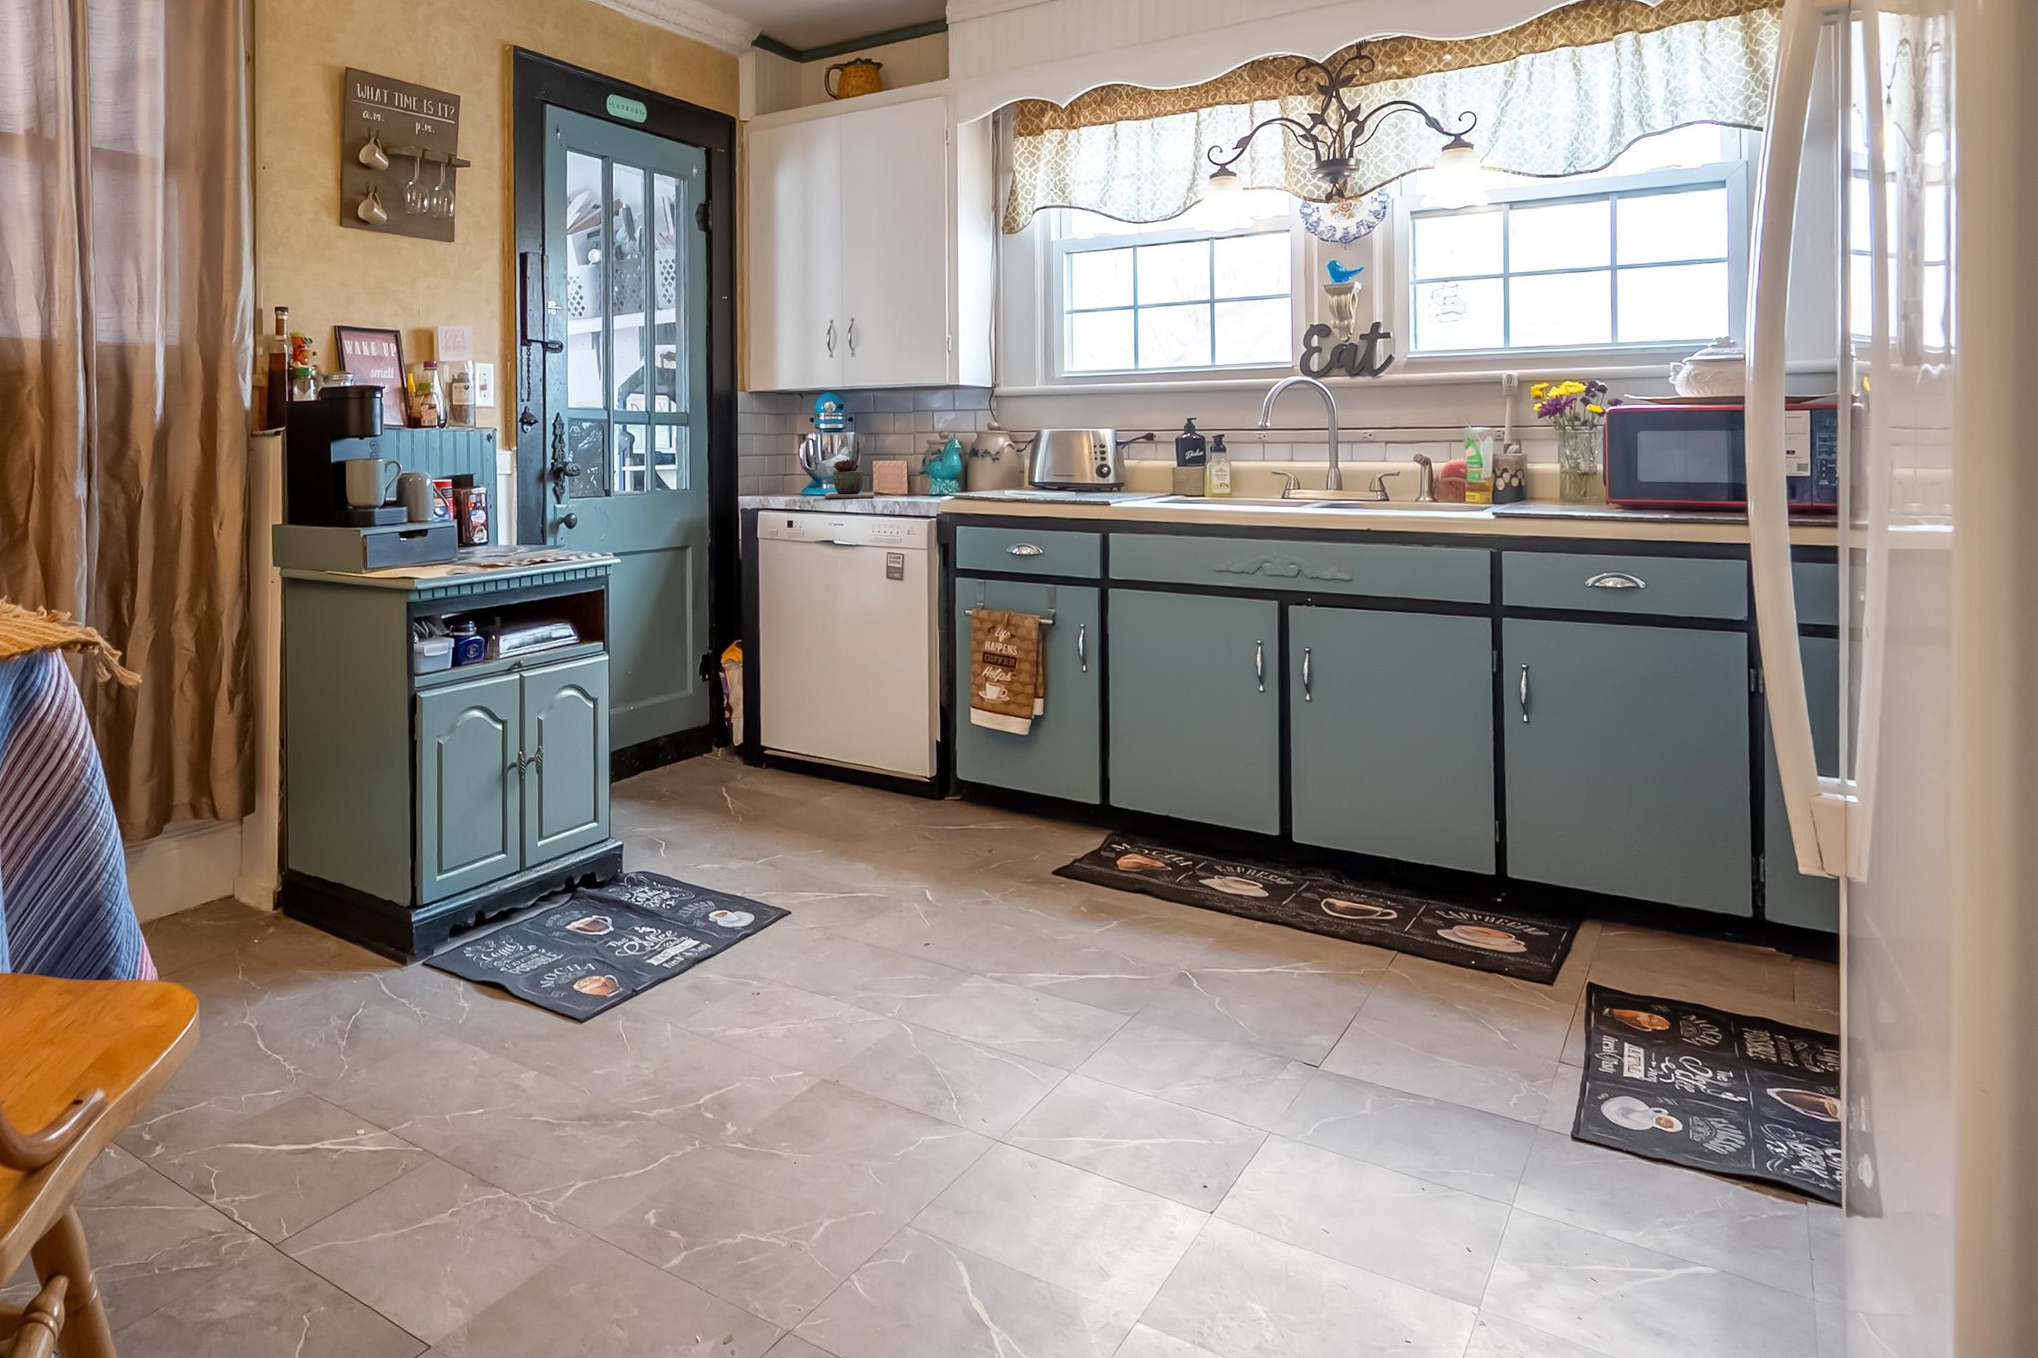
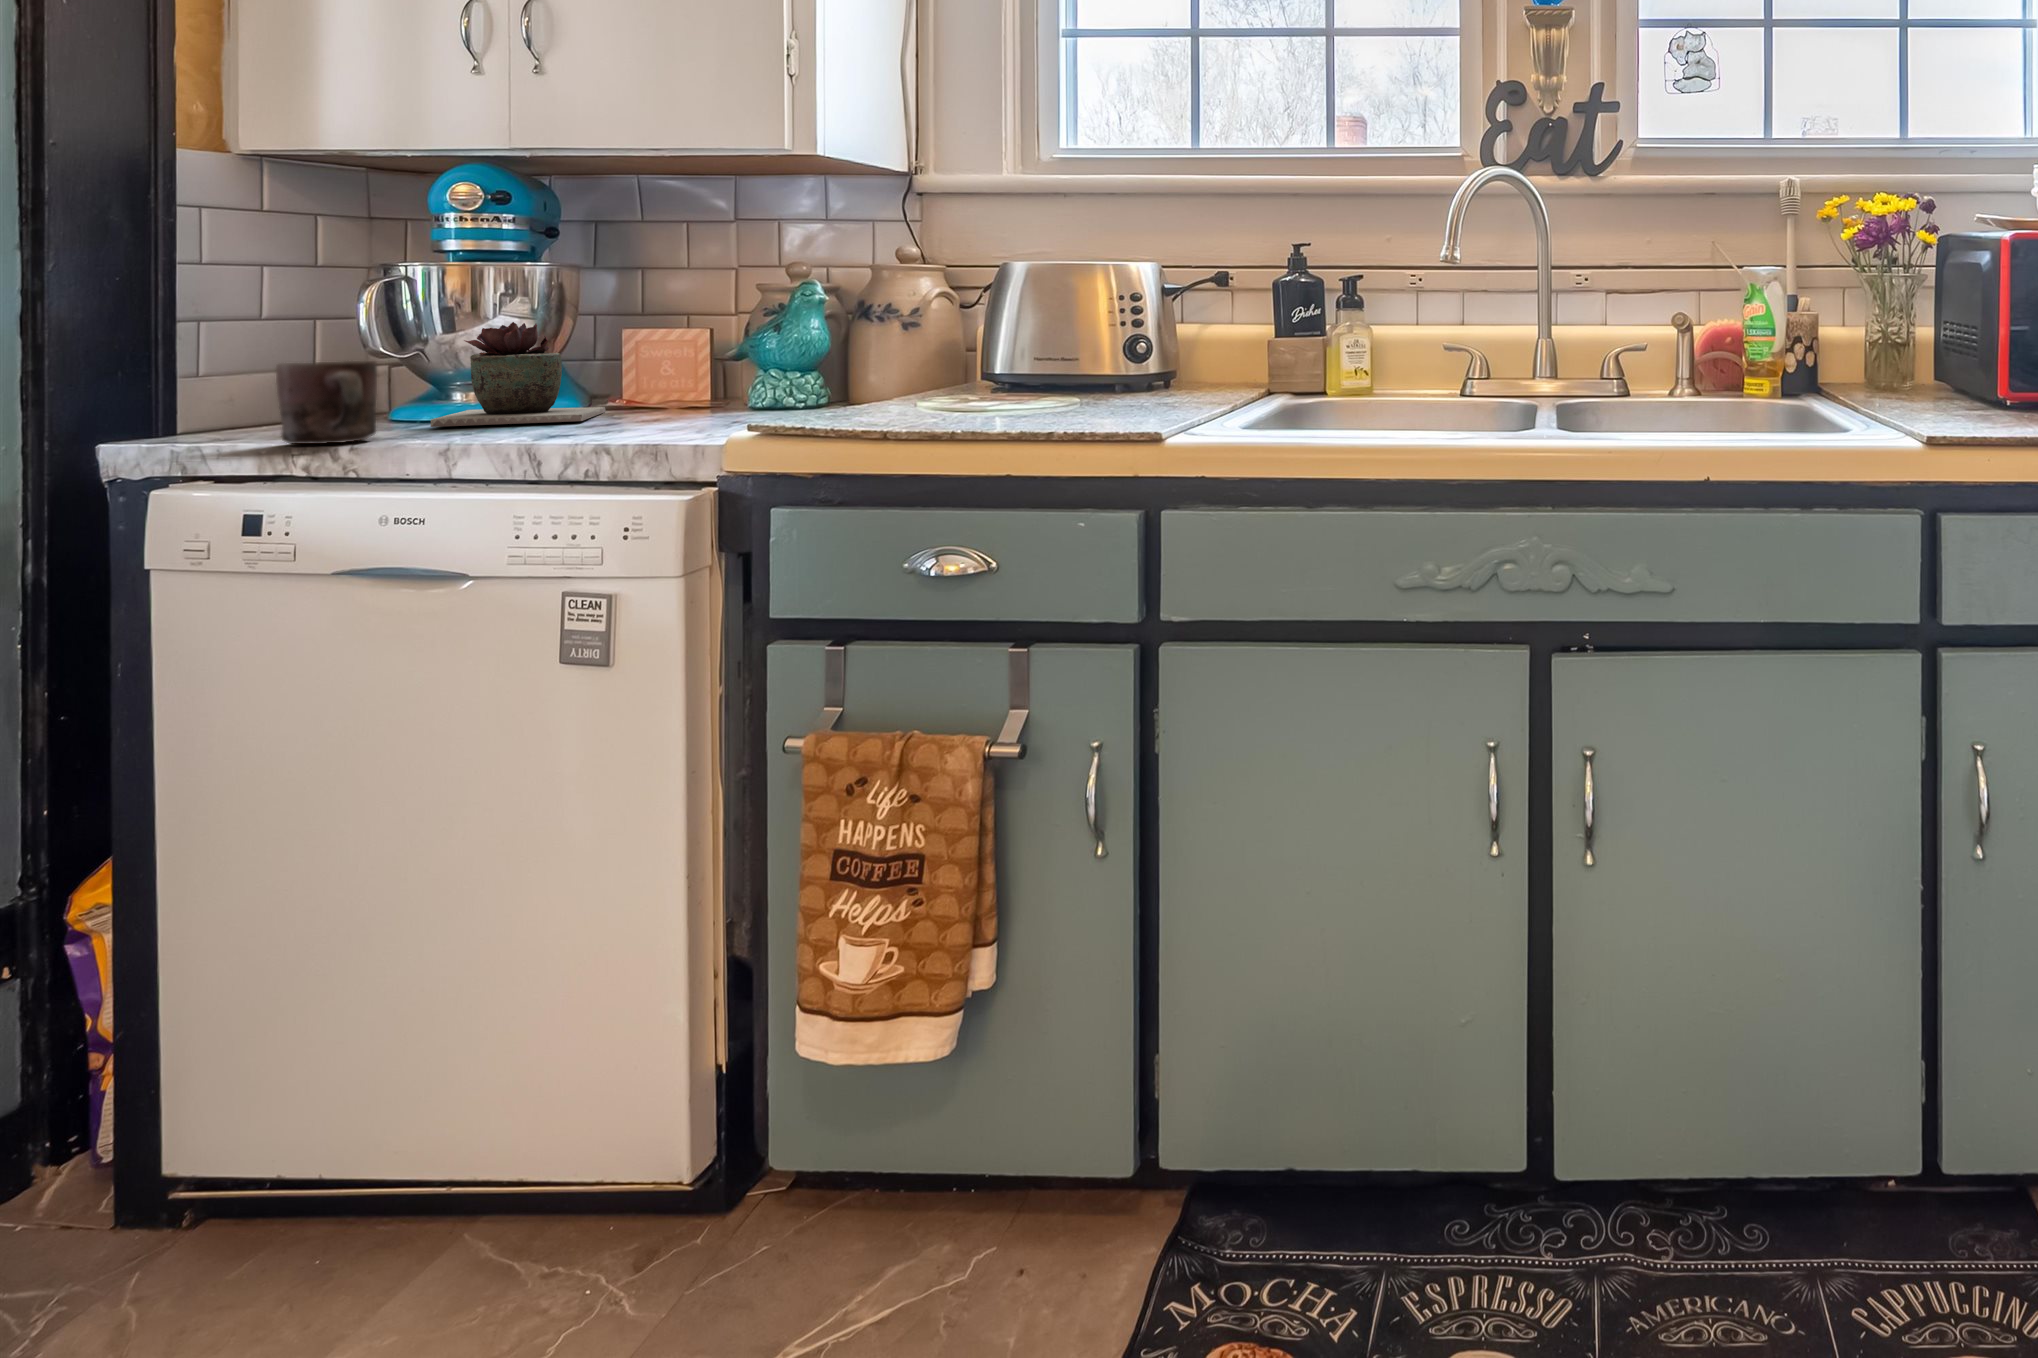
mug: none [789,474,817,502] -> present [276,360,377,444]

